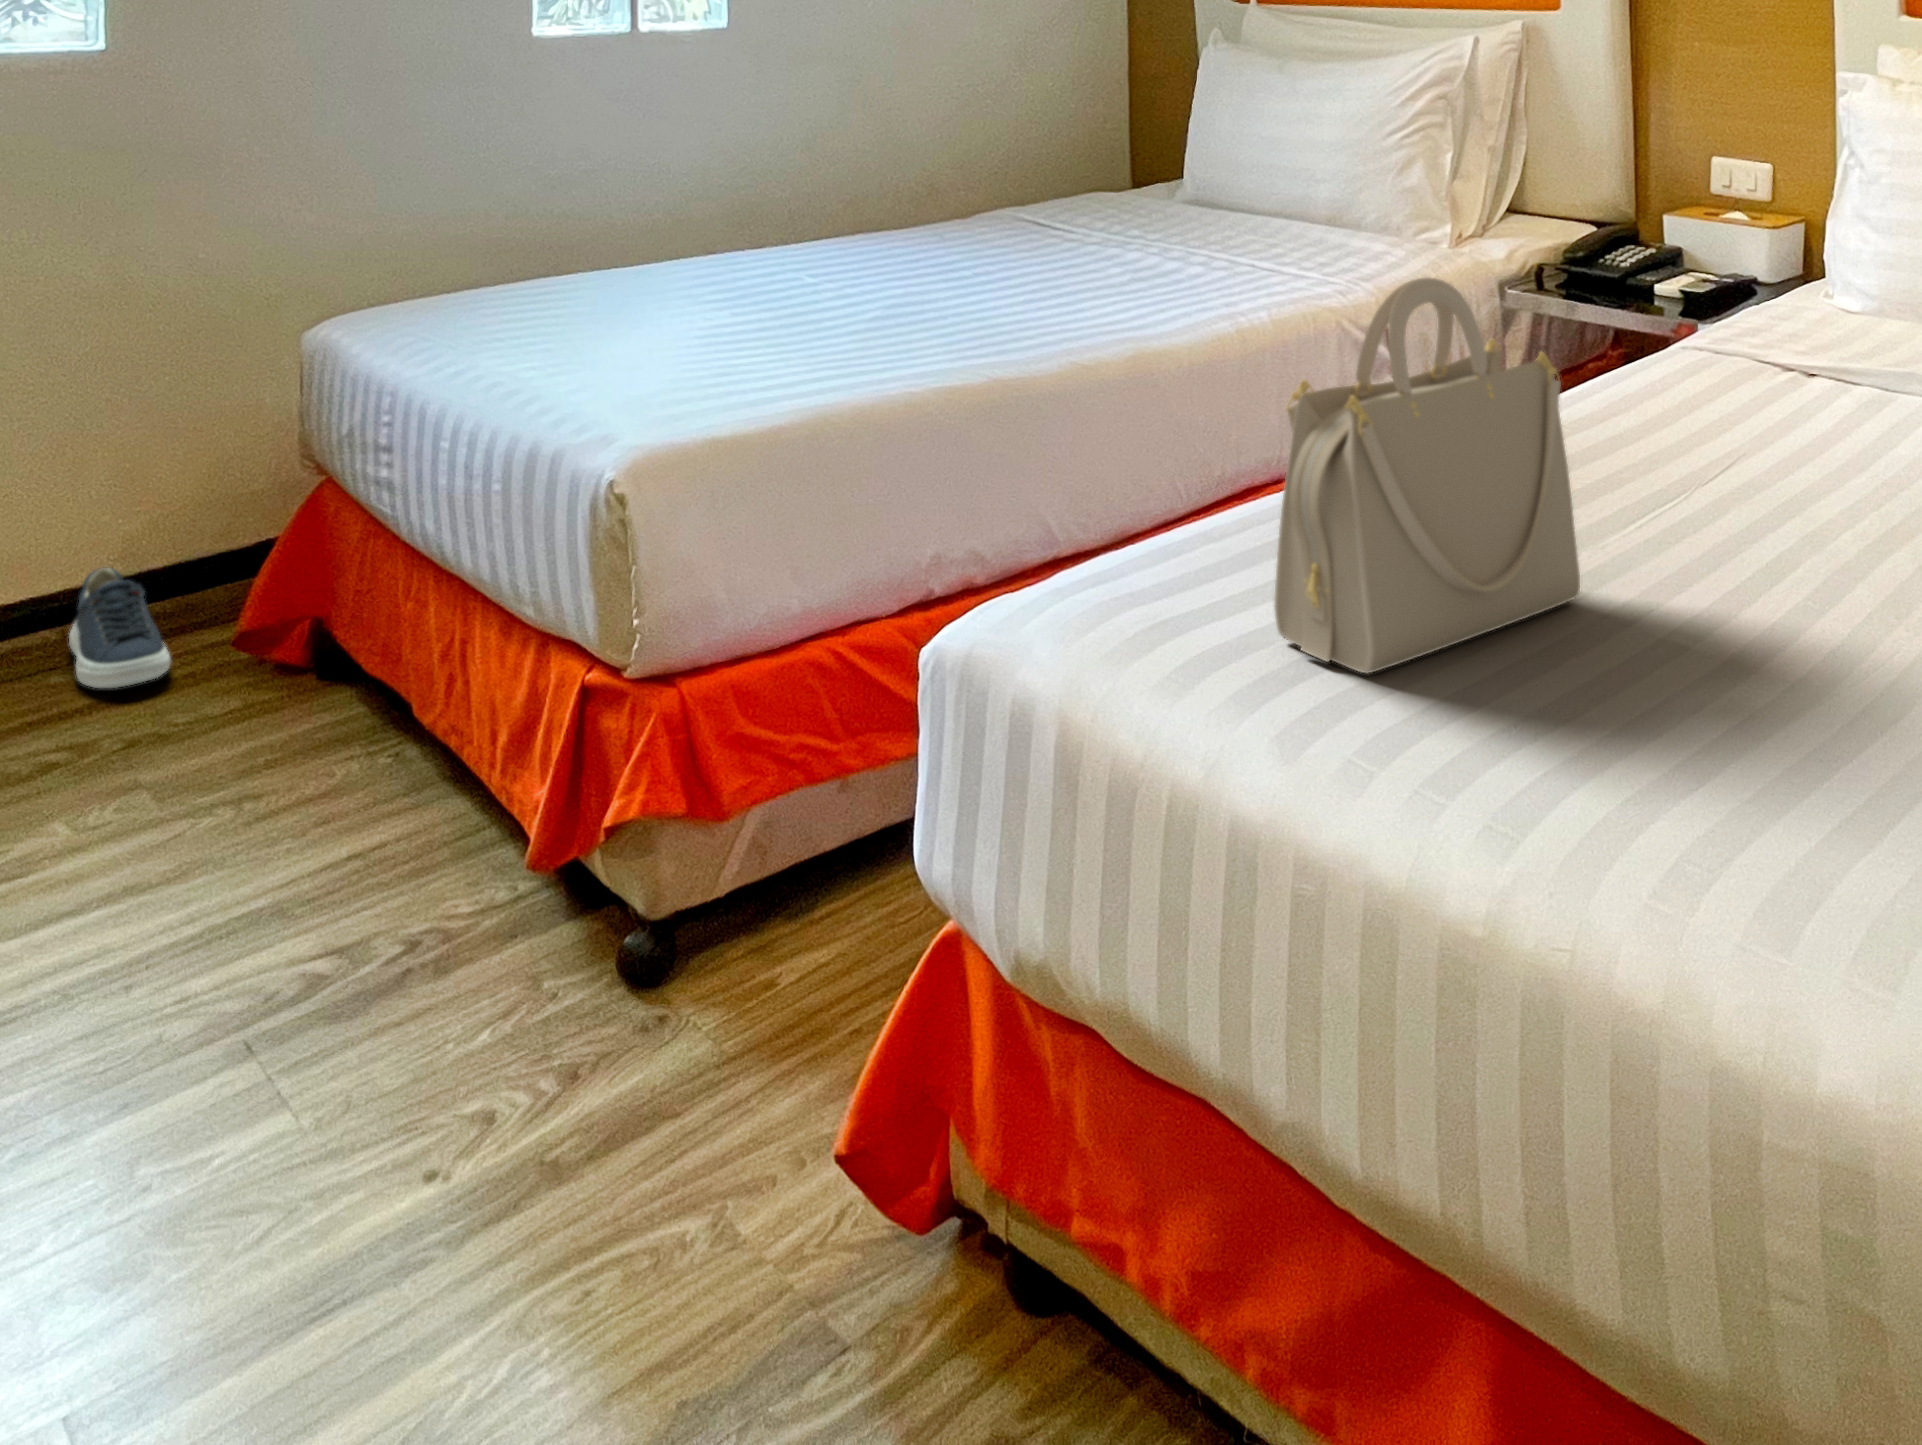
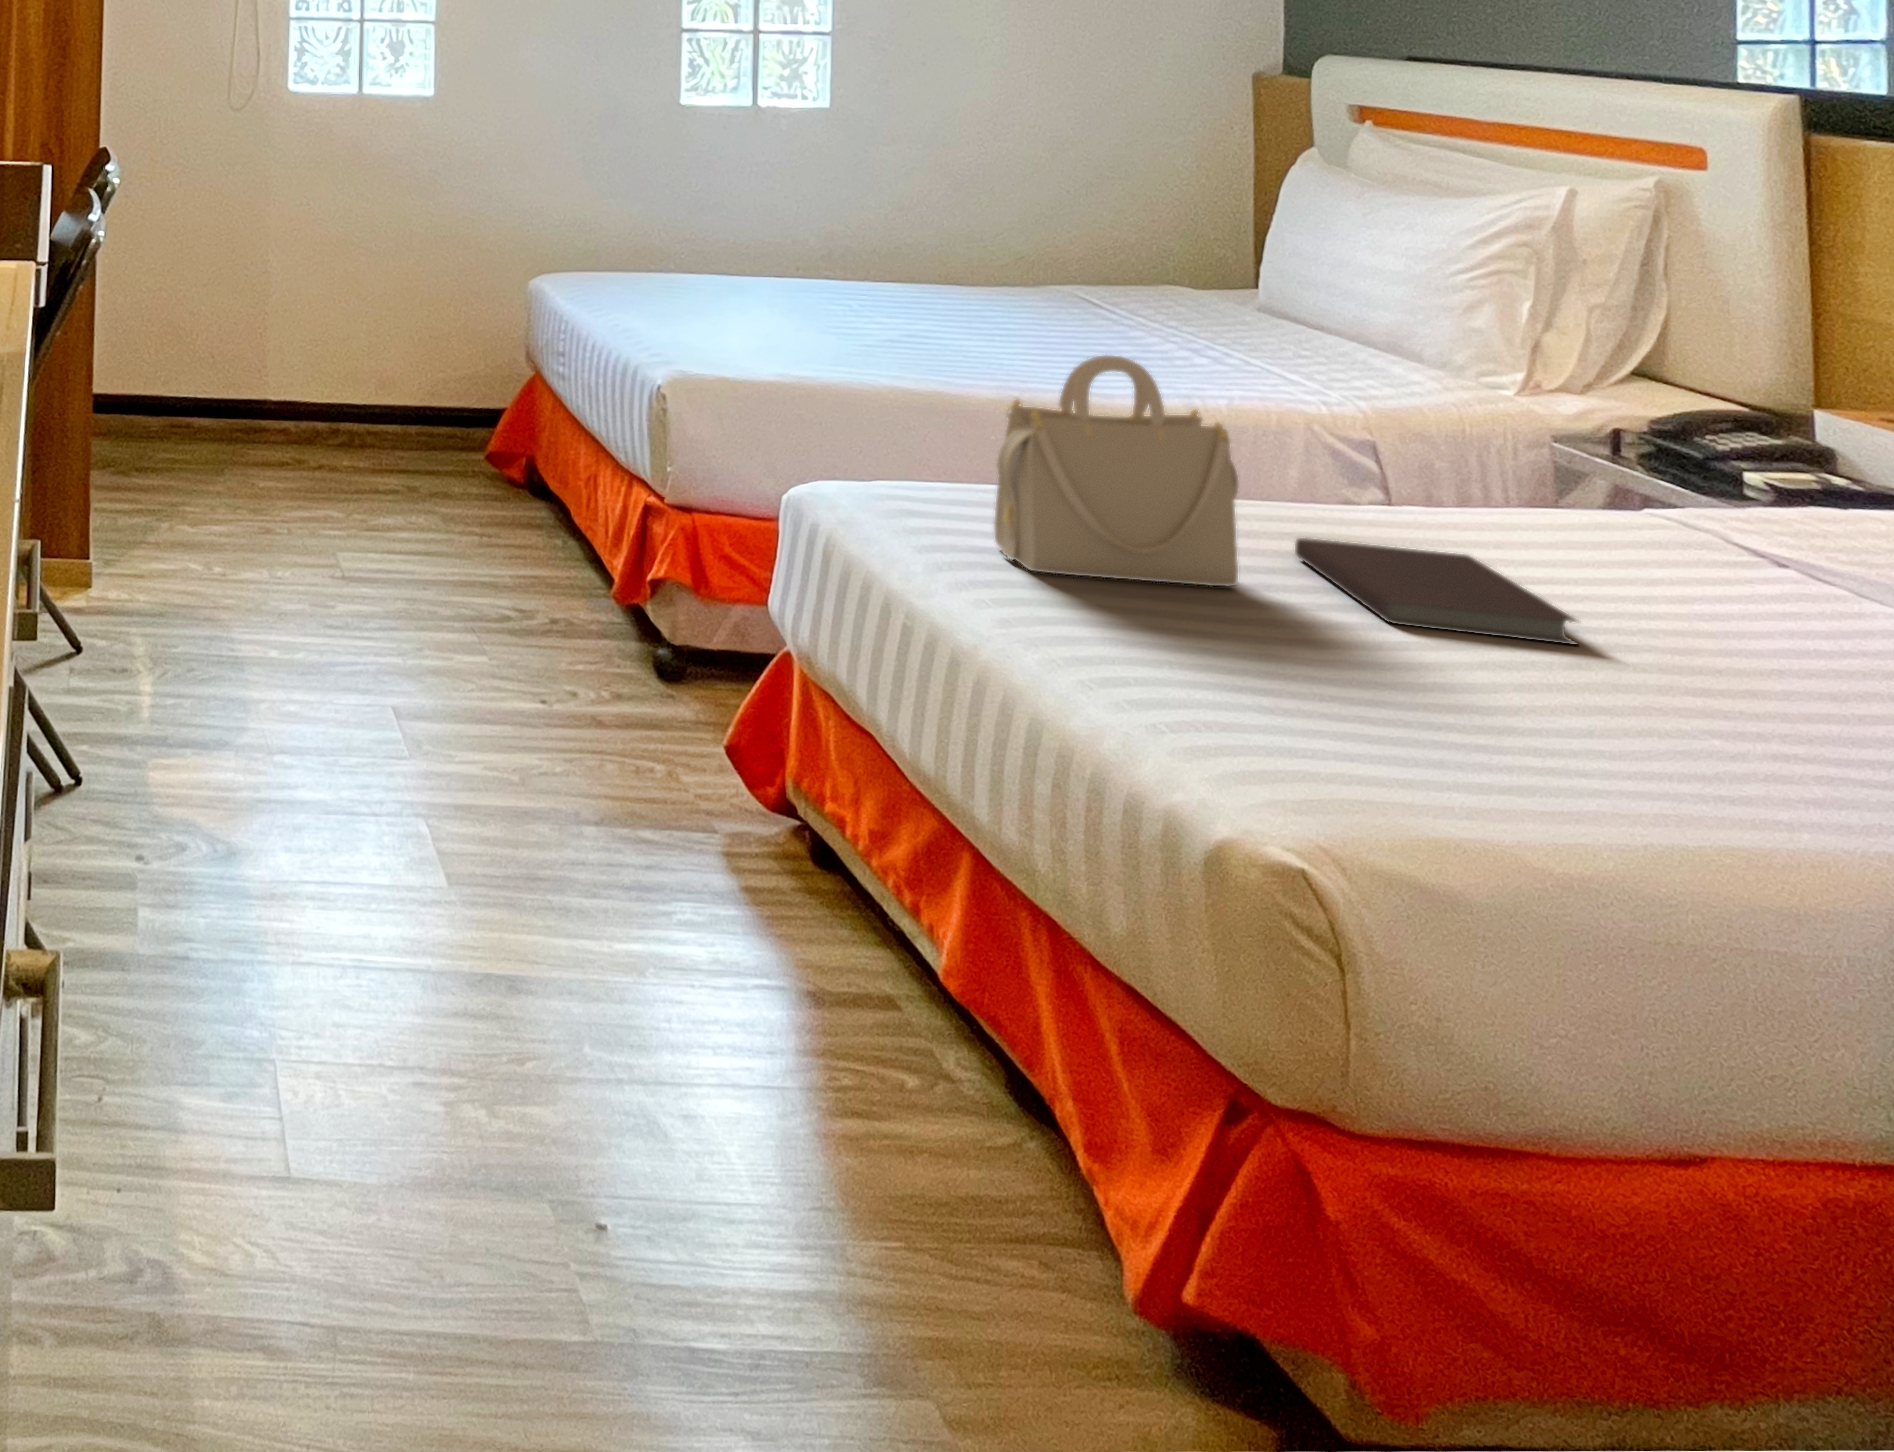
notebook: none [1555,460,1895,593] -> present [1295,538,1579,645]
shoe: present [69,568,171,688] -> none [401,395,450,462]

